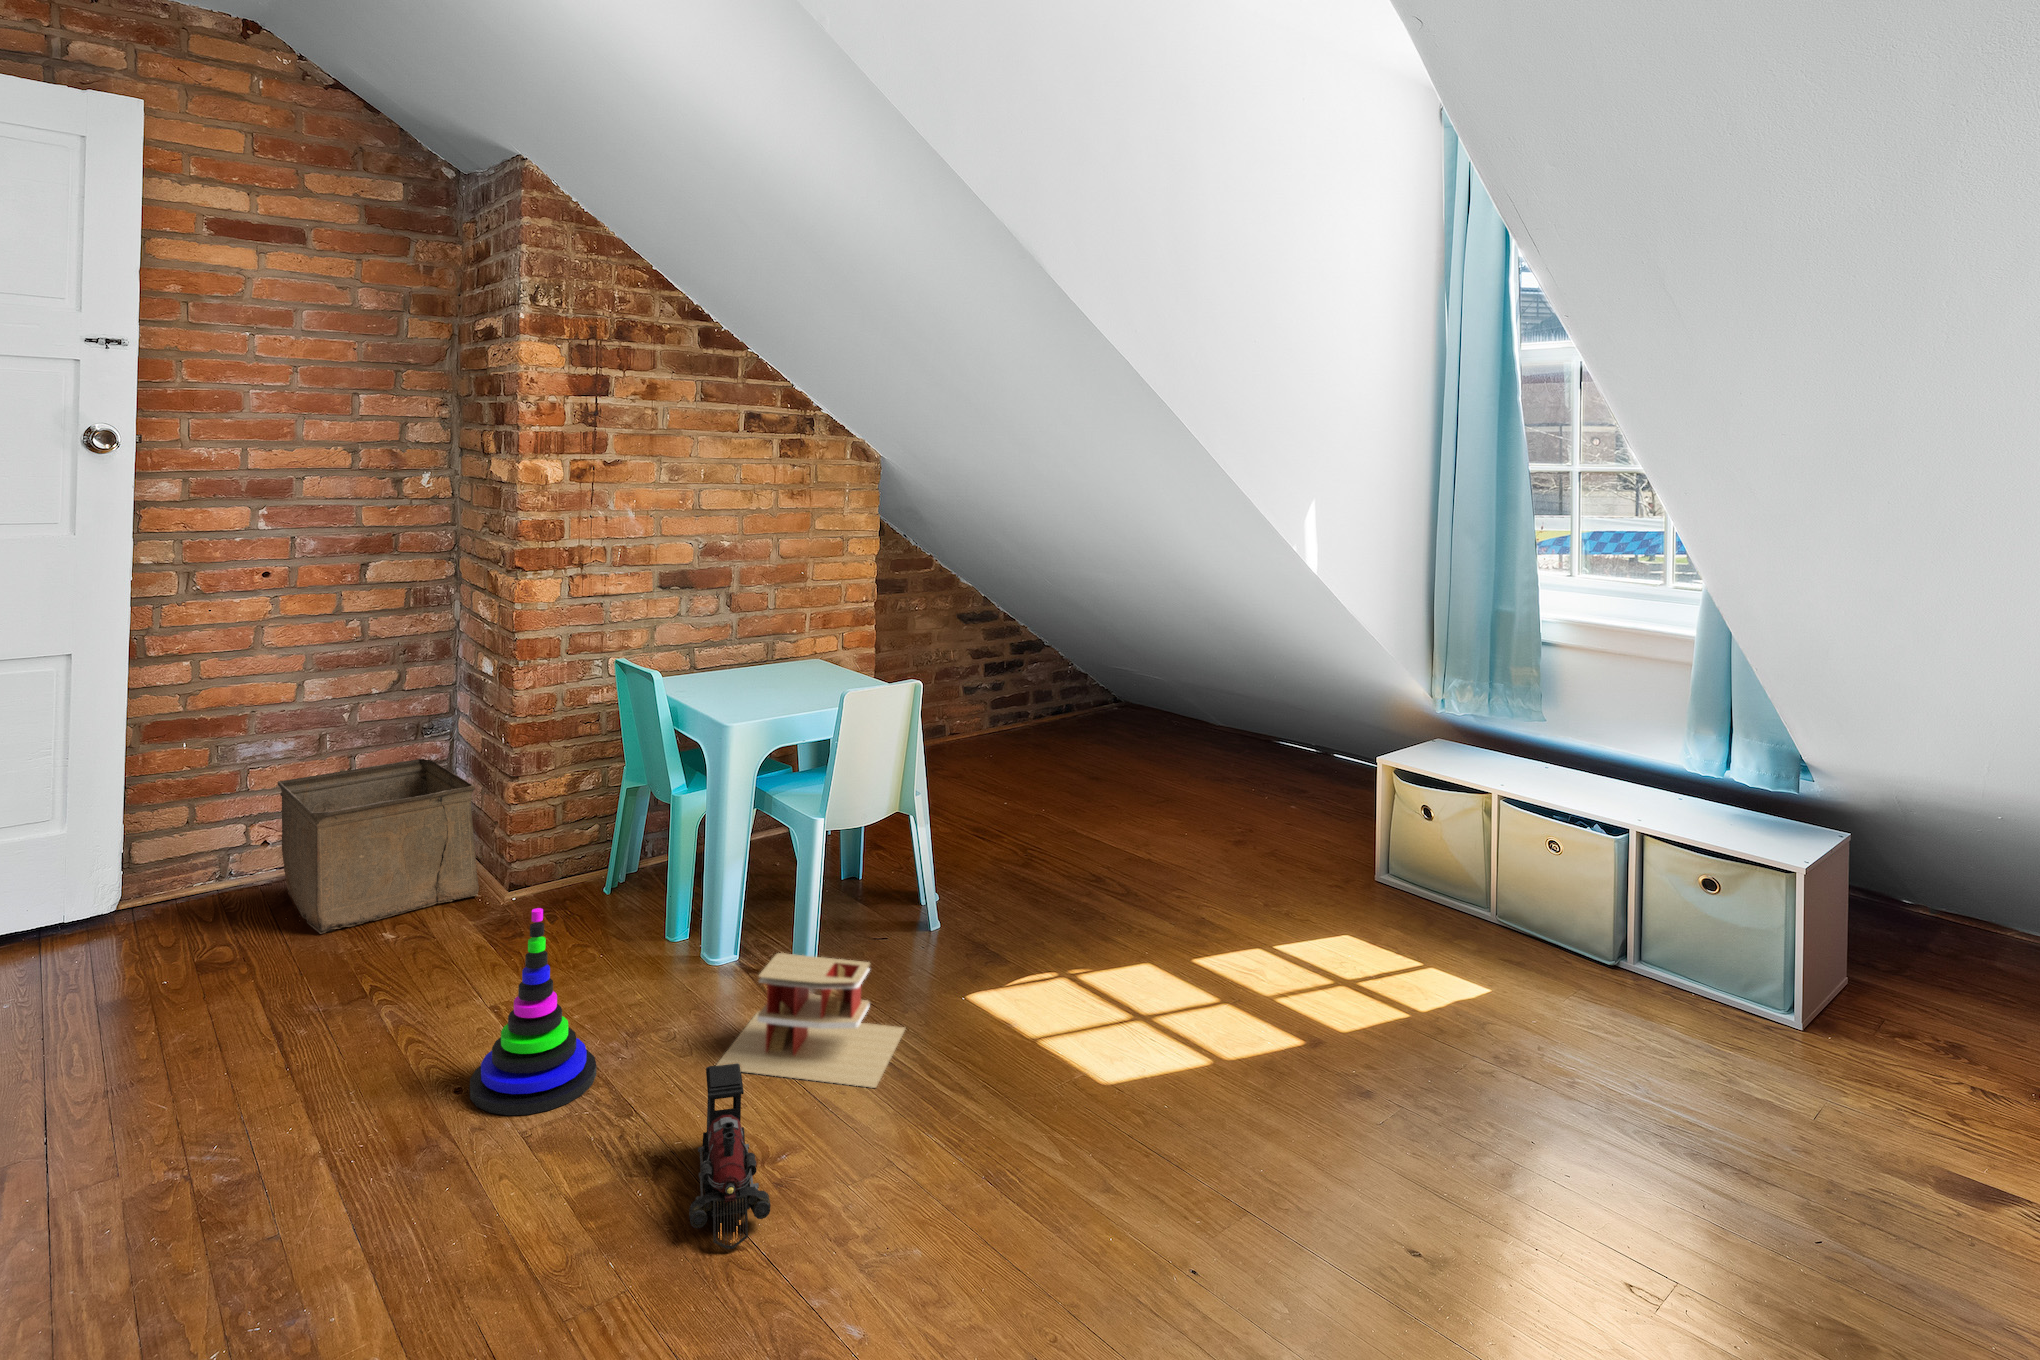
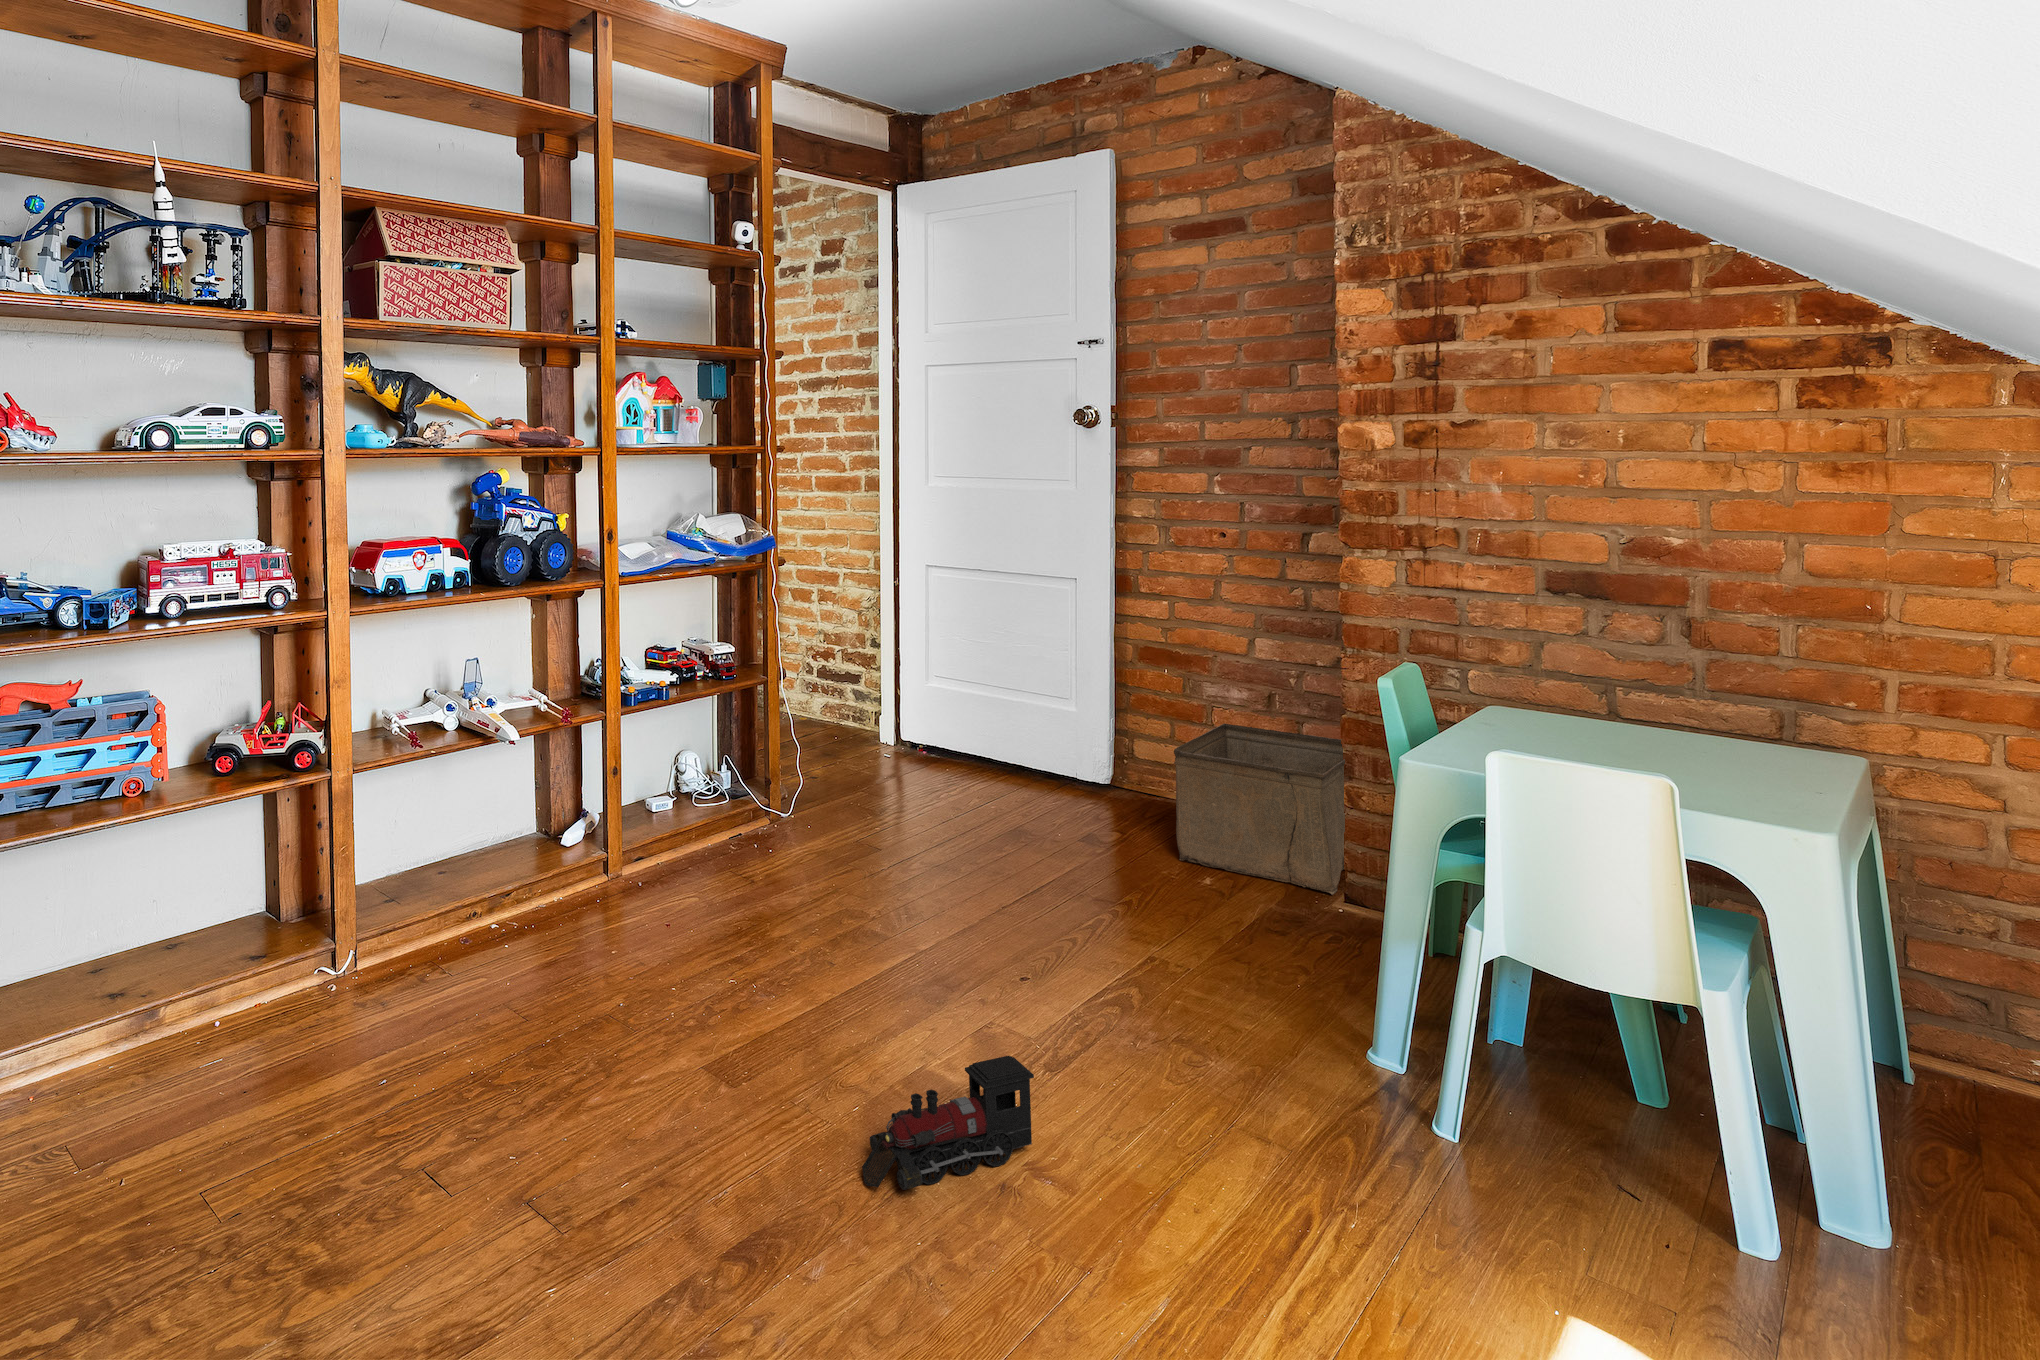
stacking toy: present [470,908,597,1115] -> none [989,855,1106,1048]
toy house: present [717,953,905,1088] -> none [1148,1040,1384,1252]

